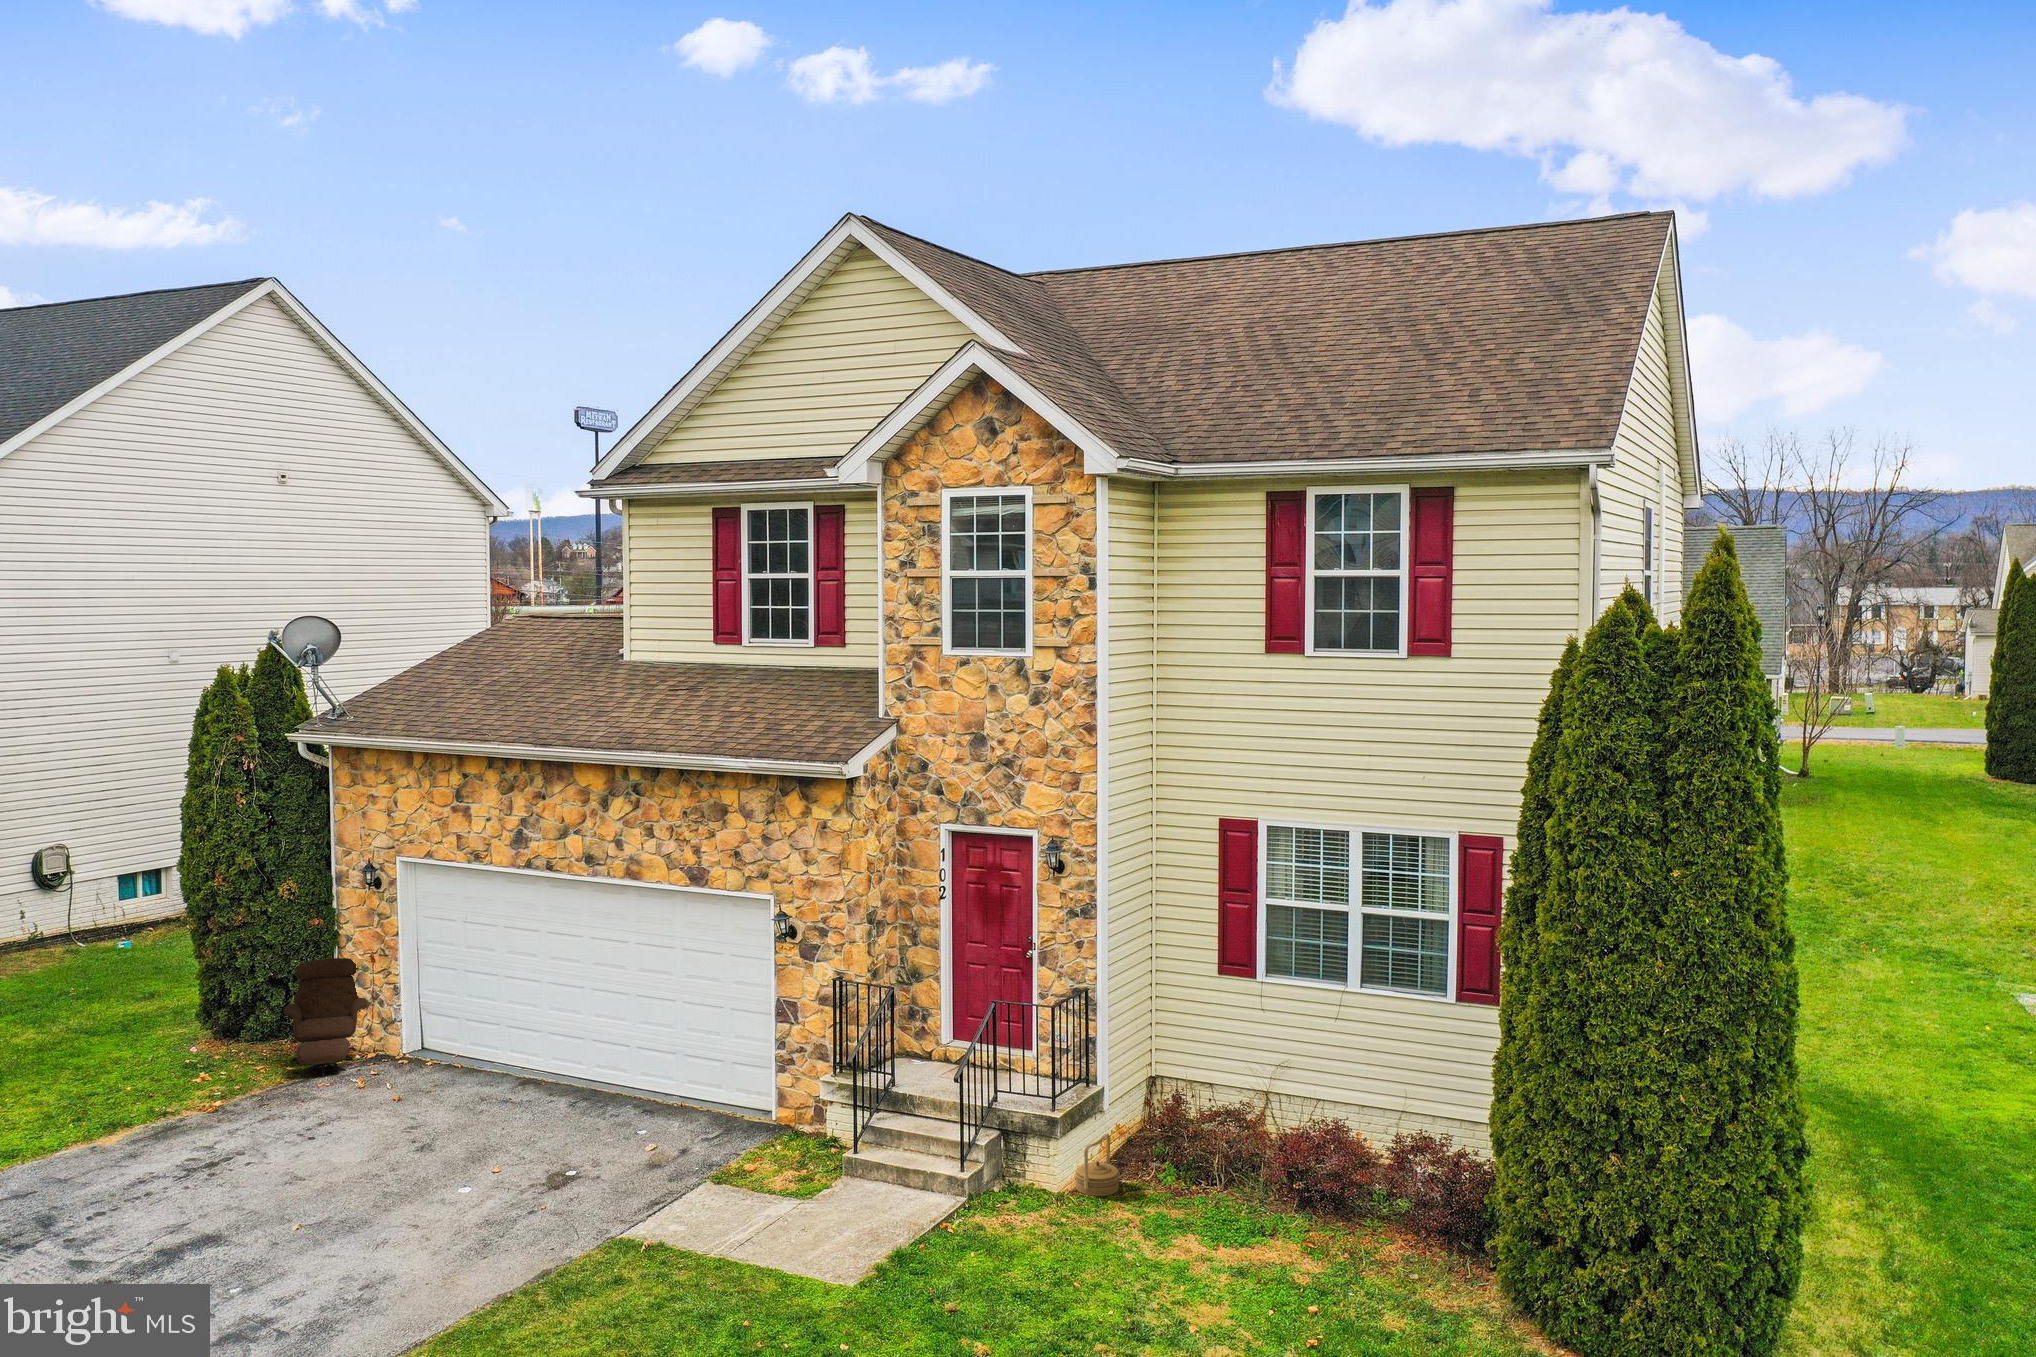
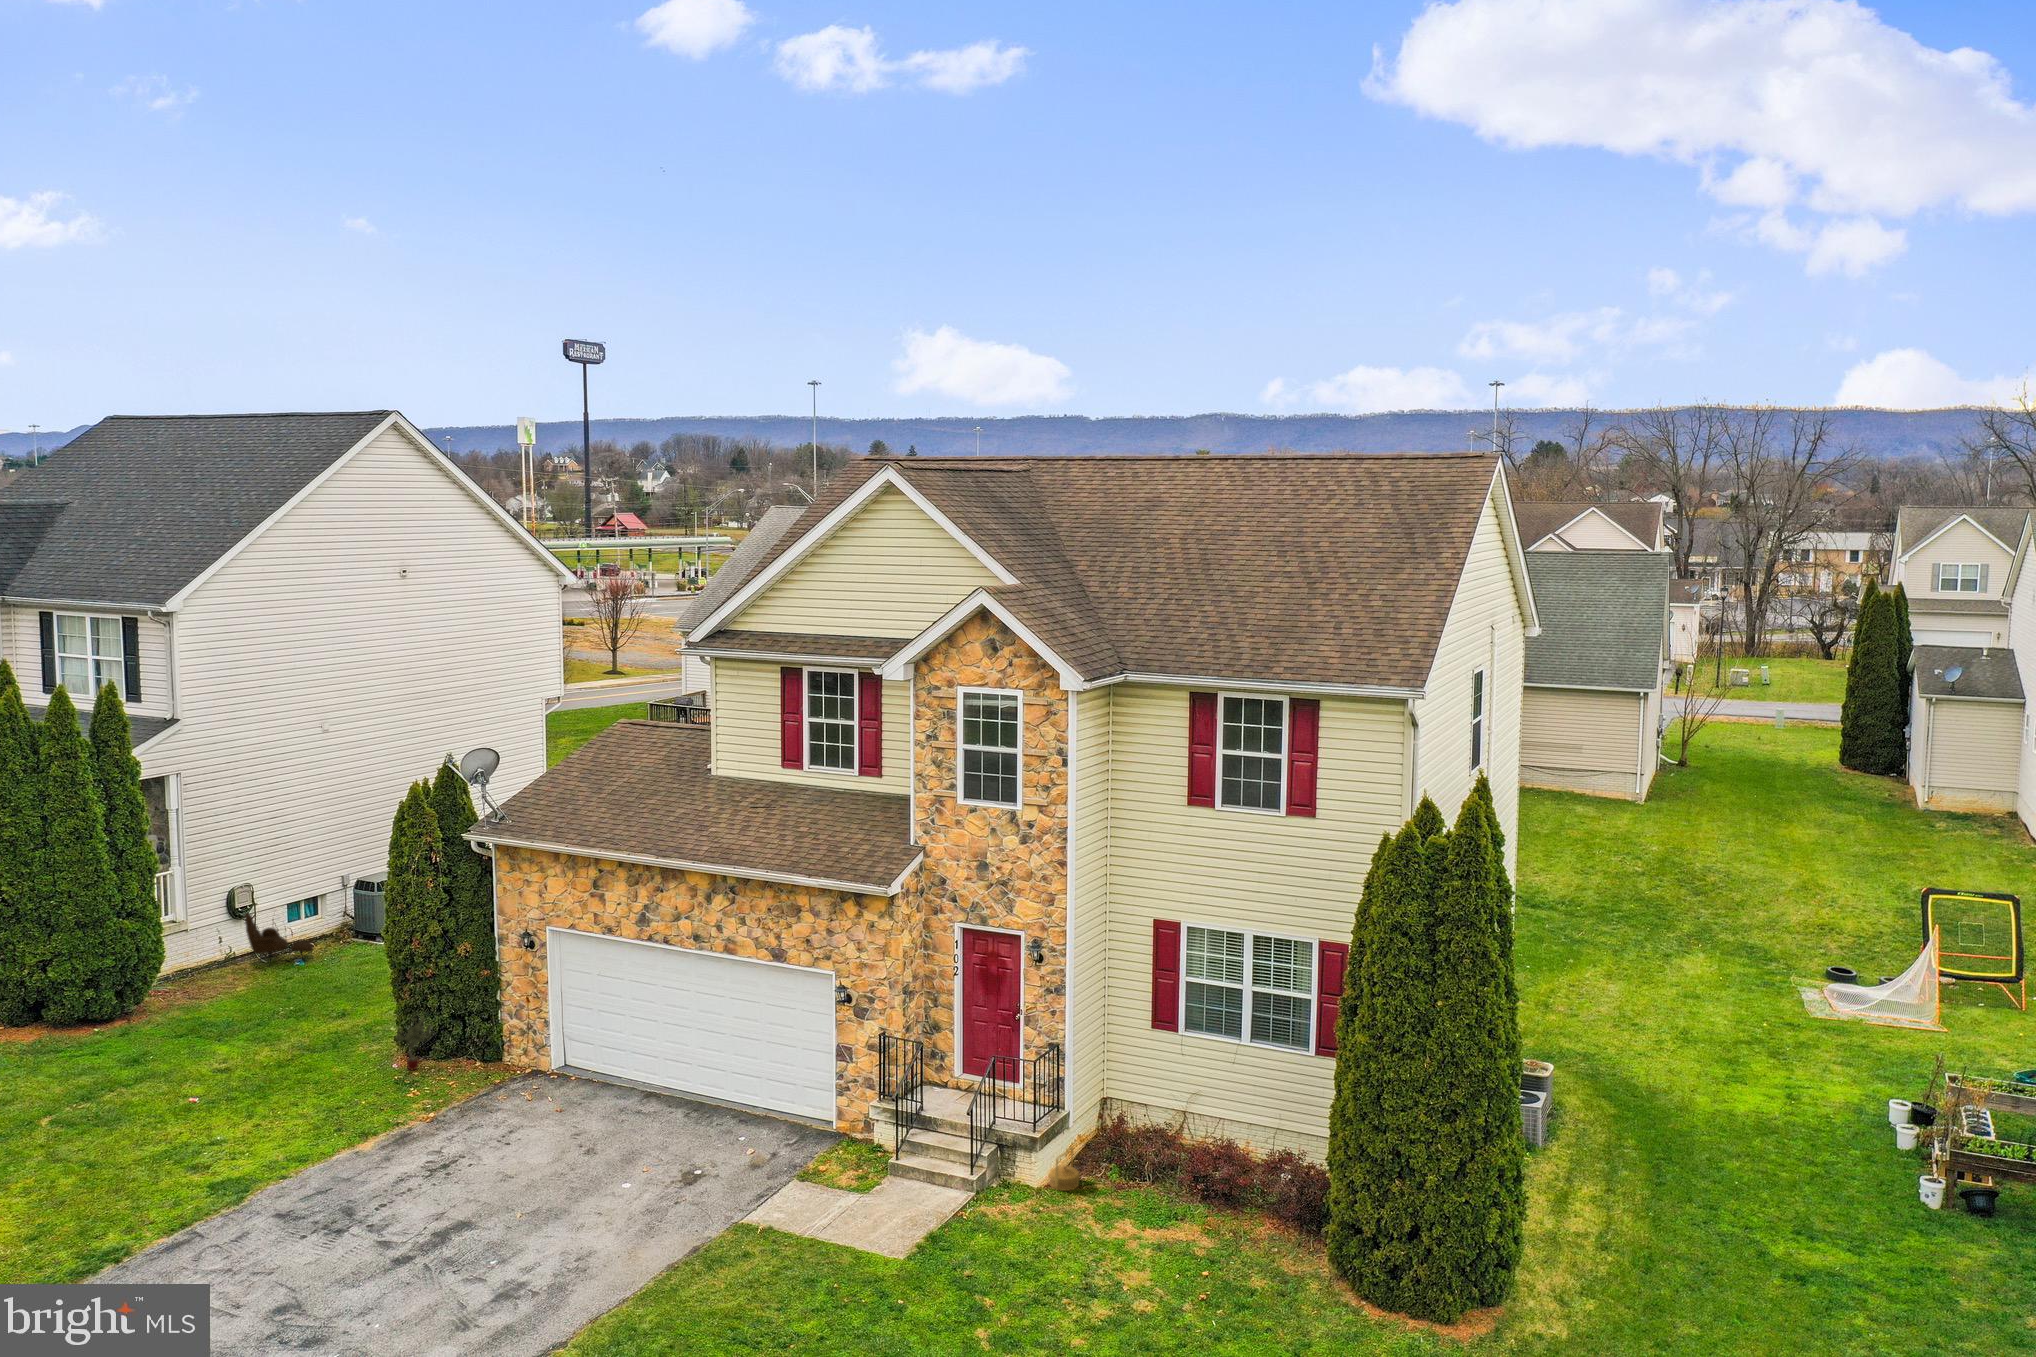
lounge chair: present [284,958,368,1078] -> present [244,913,314,966]
potted tree: none [194,977,247,1054] -> present [396,1016,432,1070]

